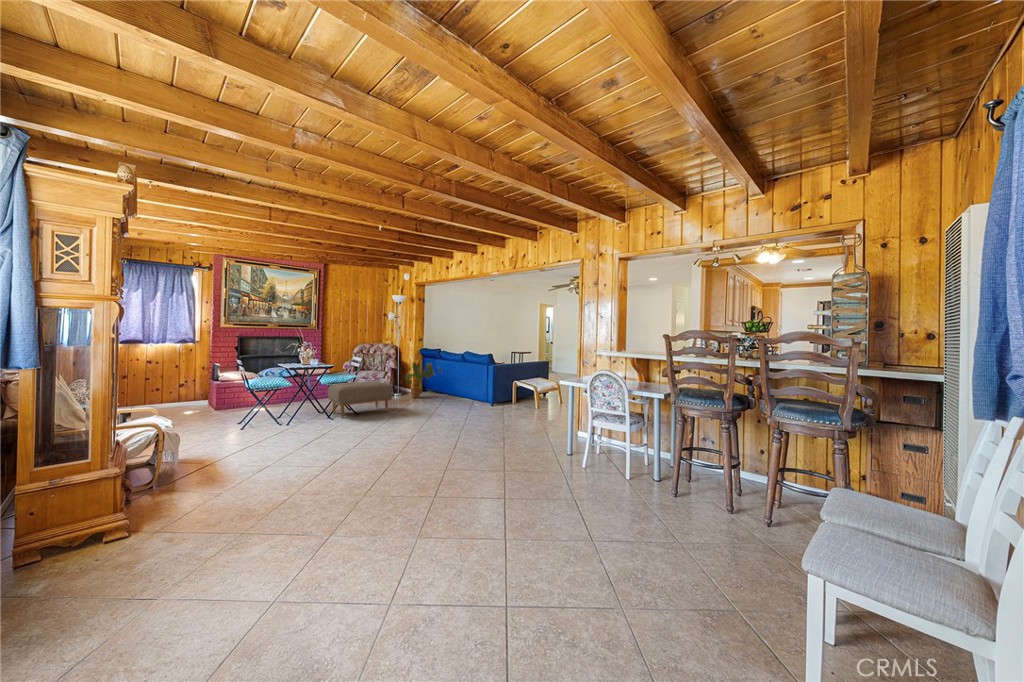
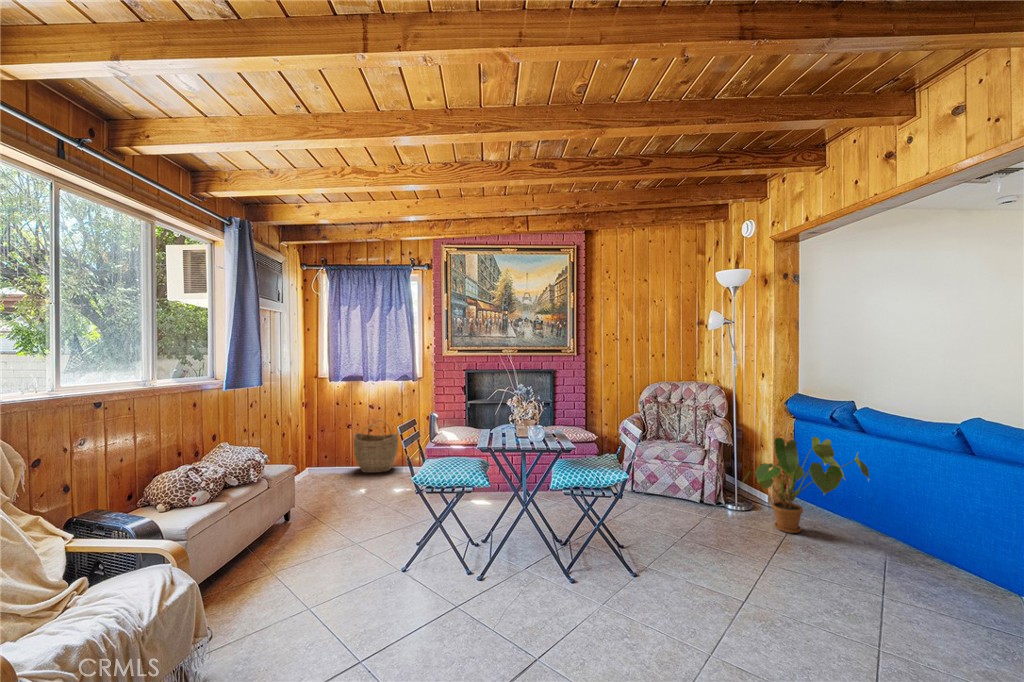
woven basket: none [138,372,180,408] -> present [354,420,398,473]
ottoman: present [328,381,393,418] -> none [563,494,722,605]

